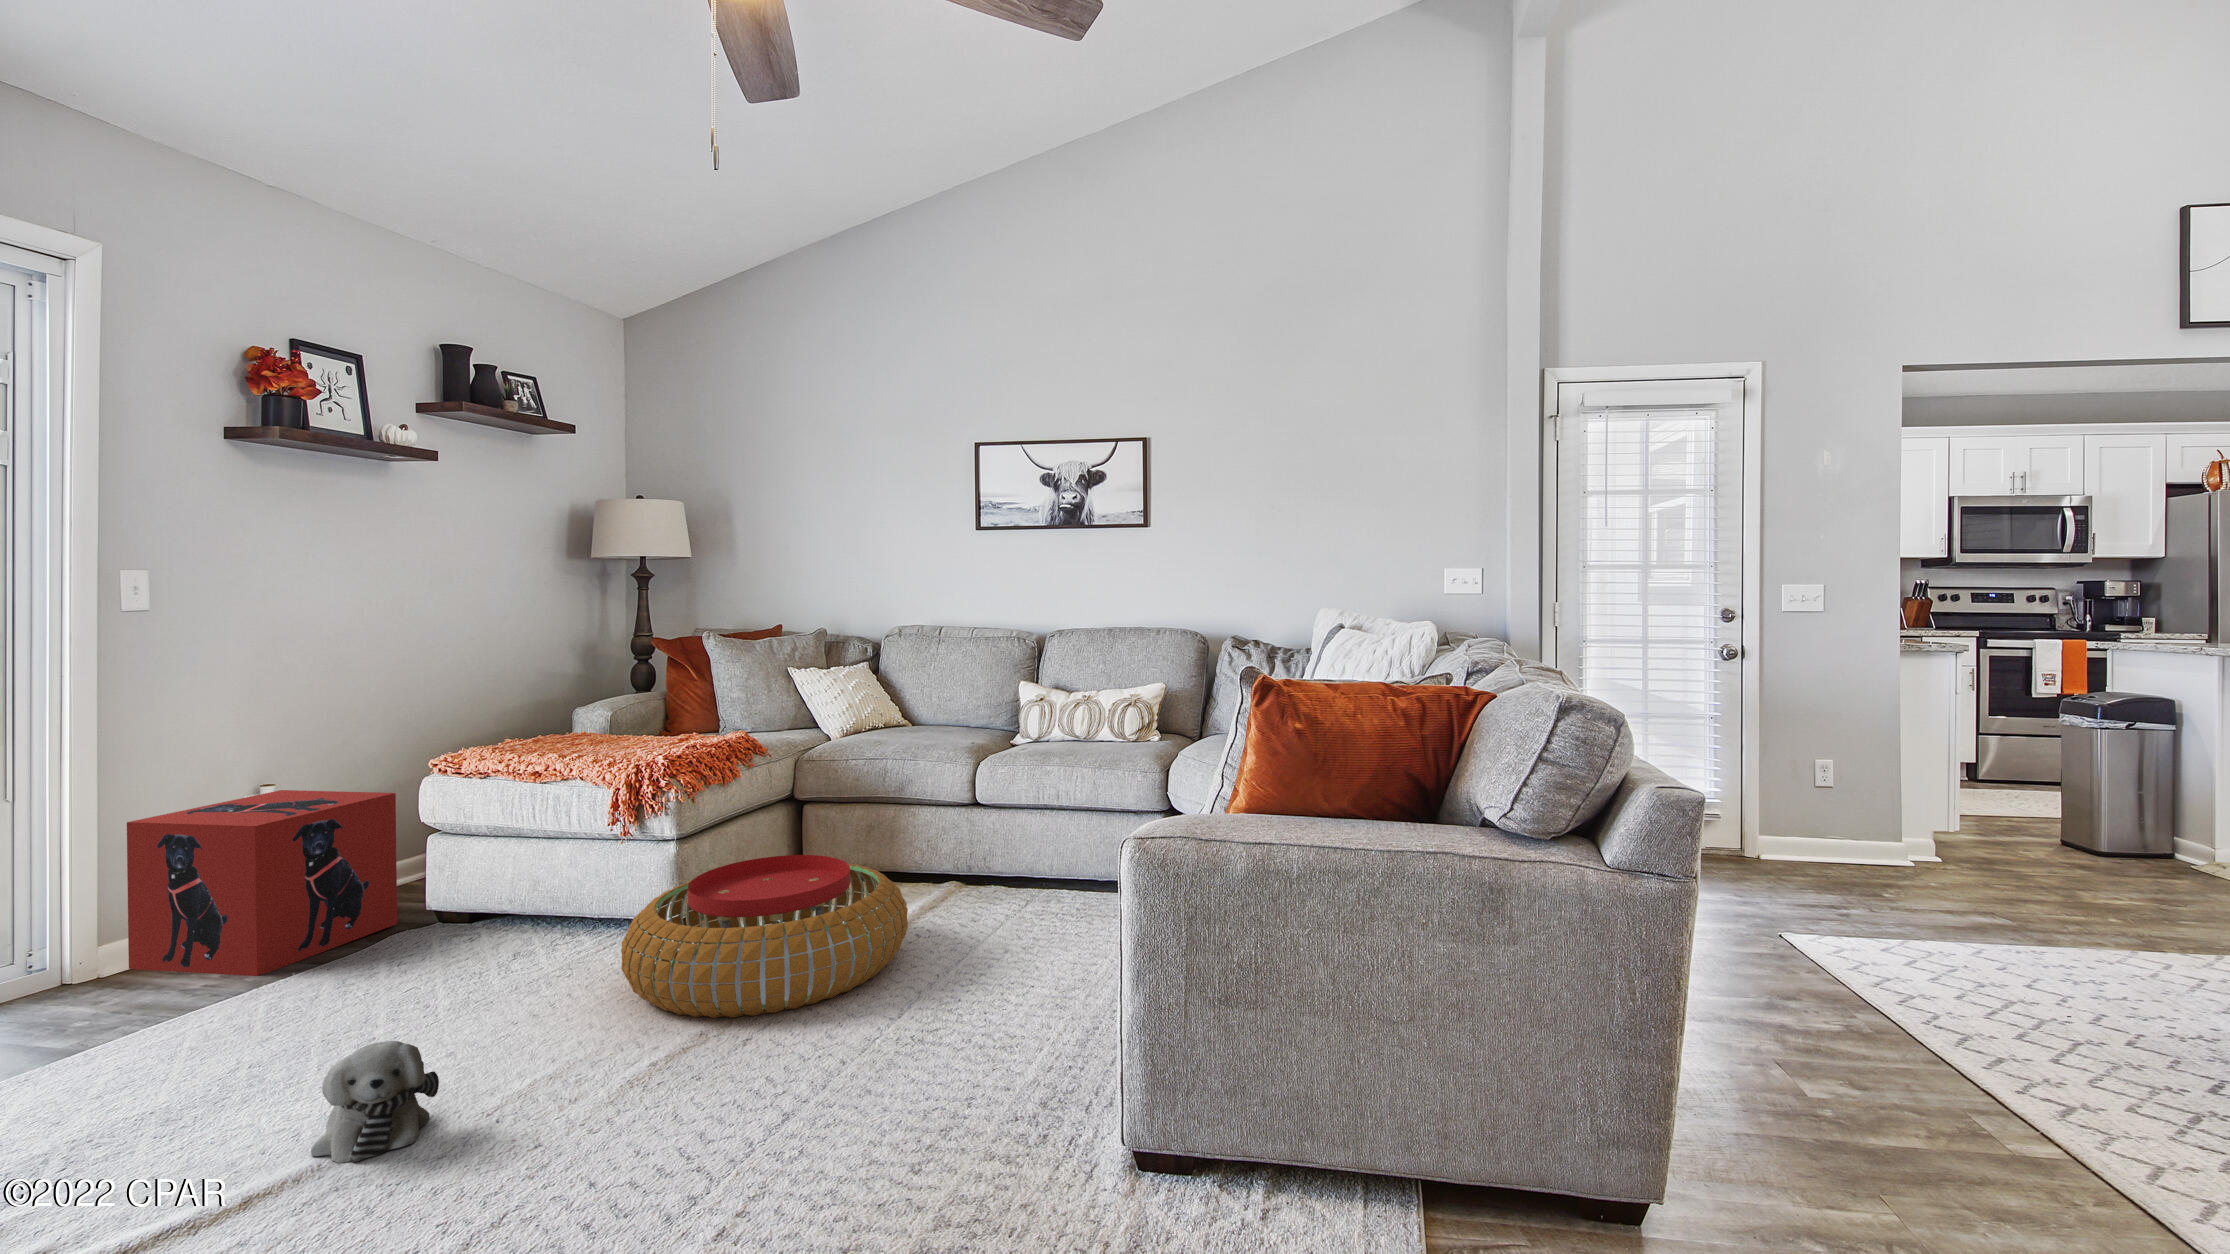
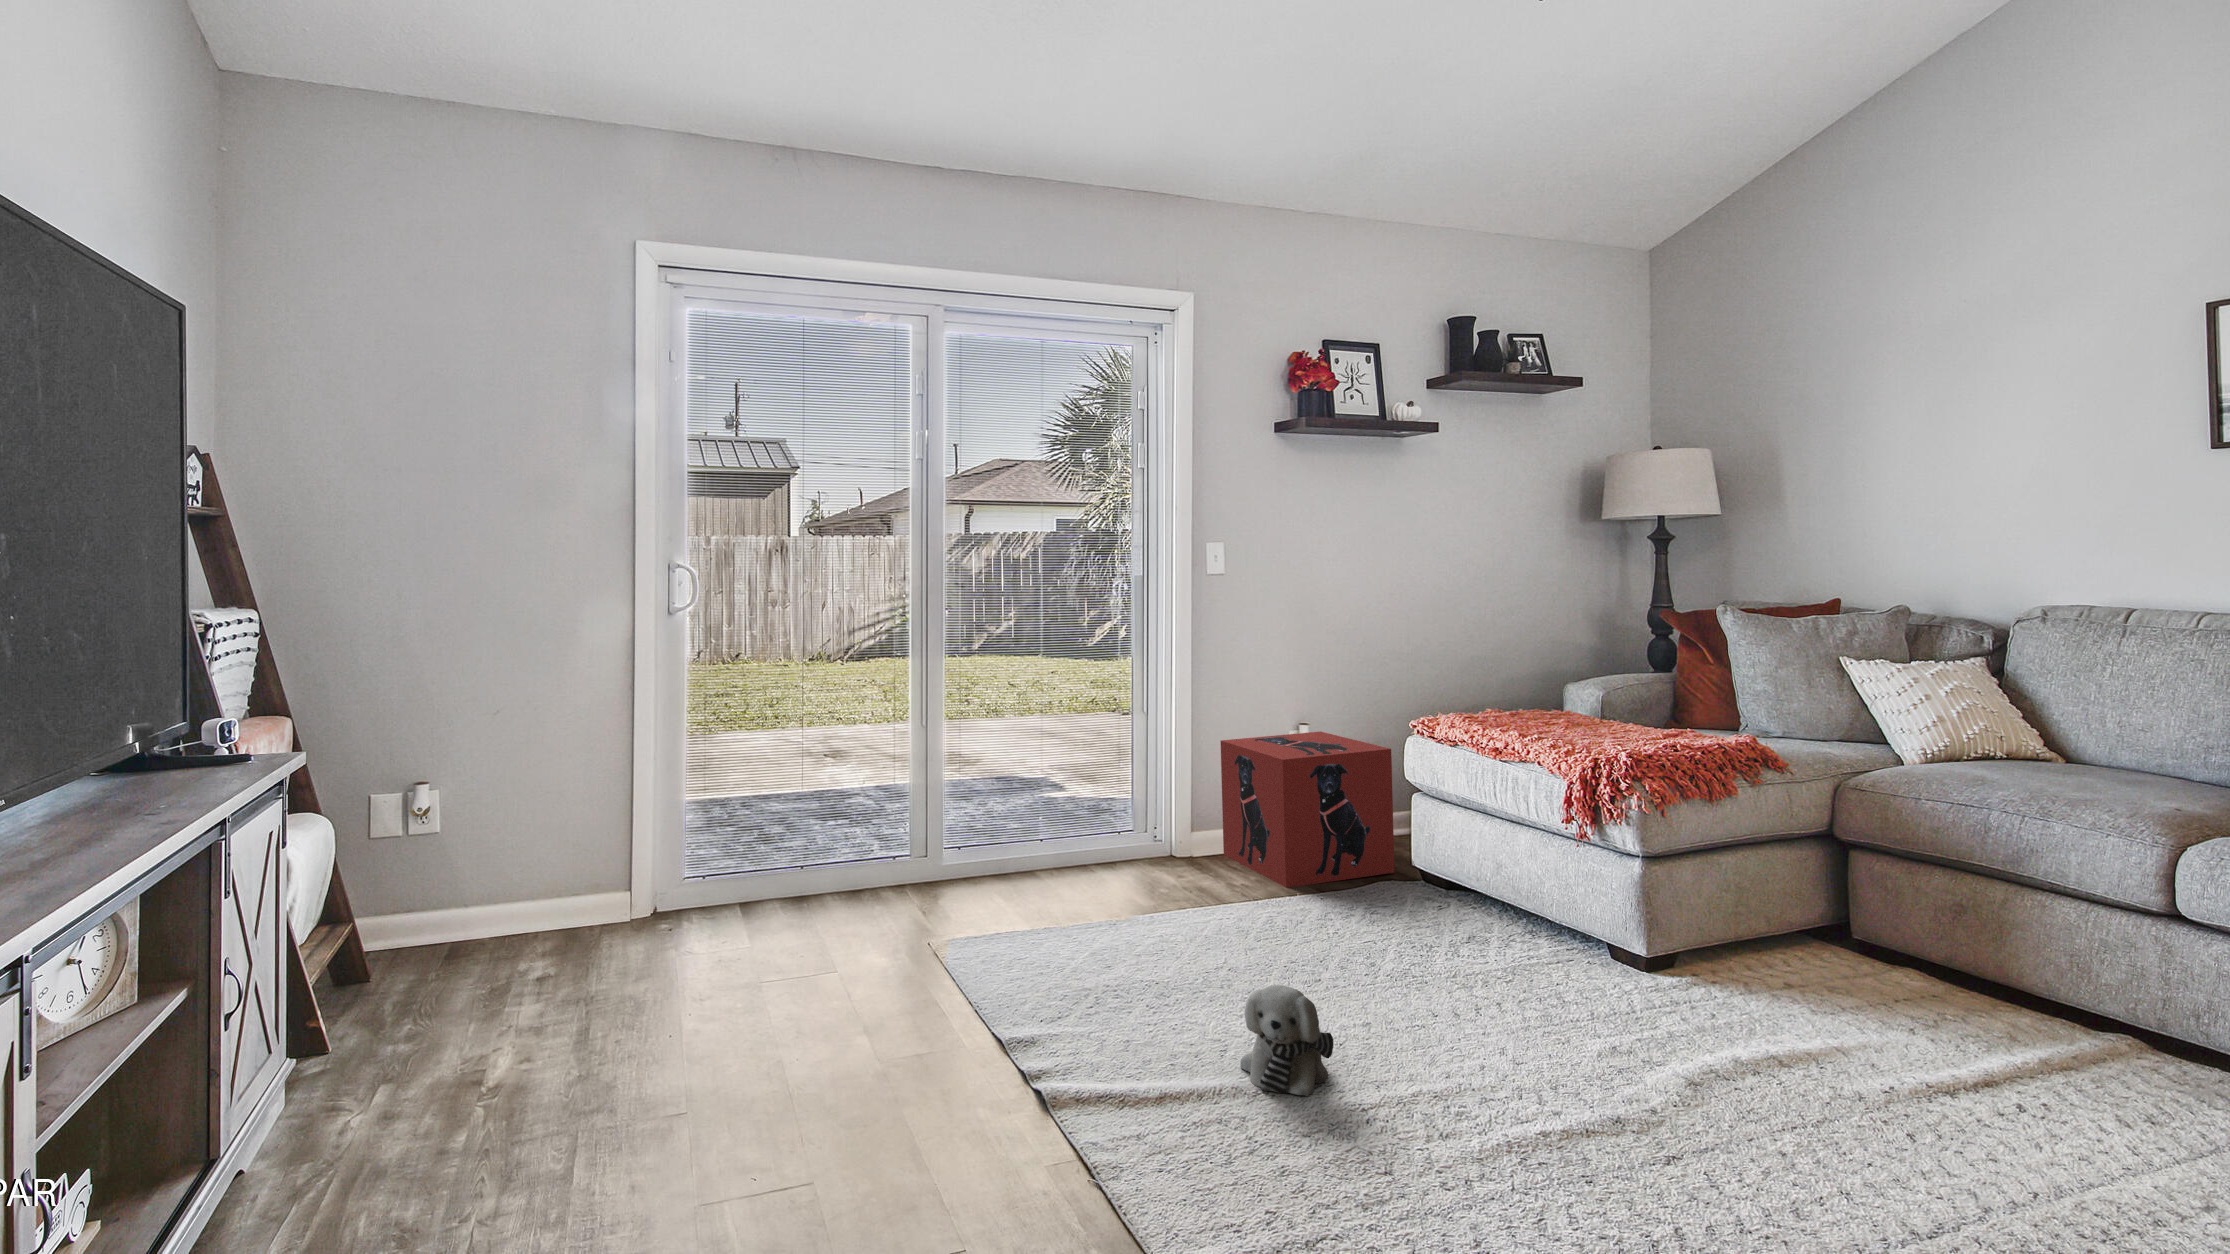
pouf: present [621,855,908,1018] -> none [1547,907,1984,1149]

